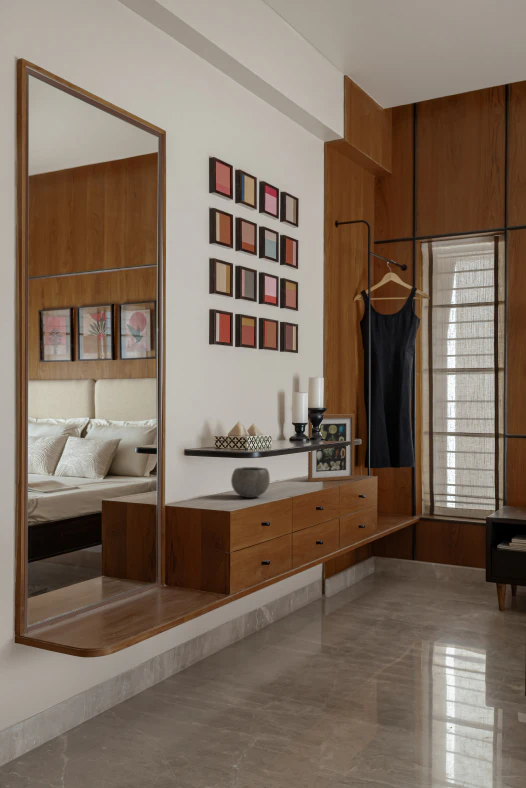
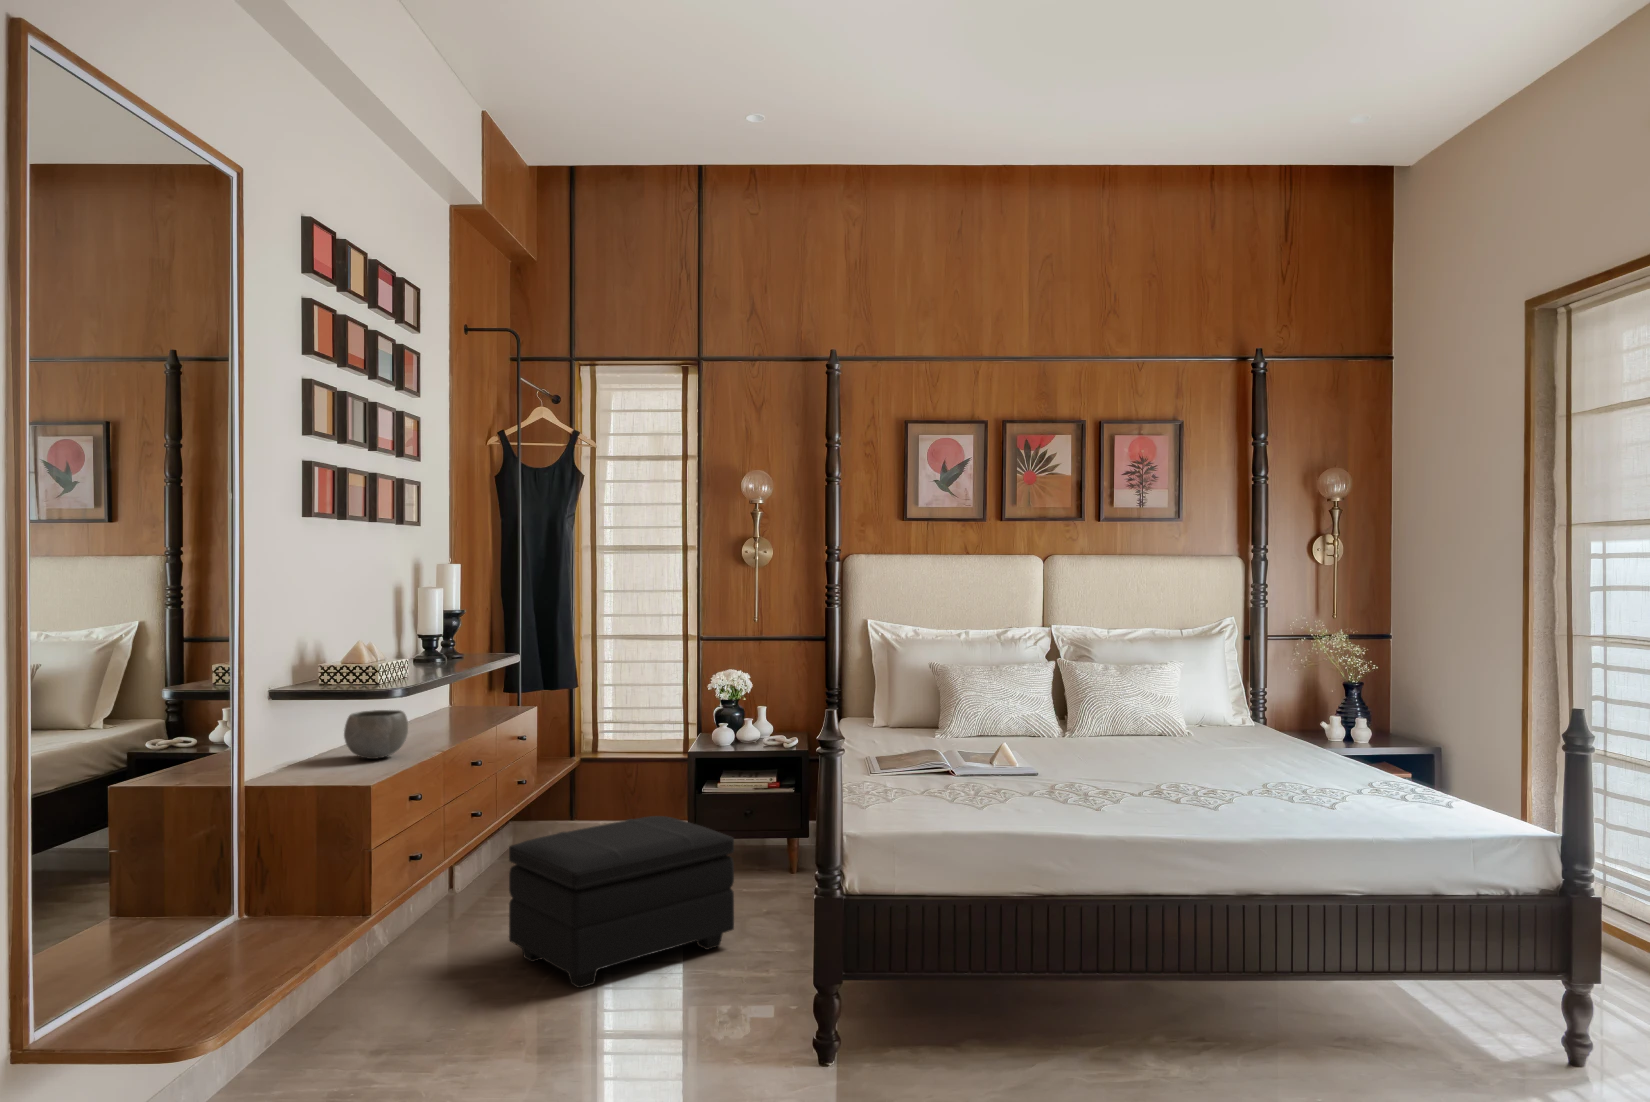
picture frame: present [308,414,355,482] -> none [440,617,507,724]
footstool: none [343,560,503,671] -> present [509,816,734,988]

